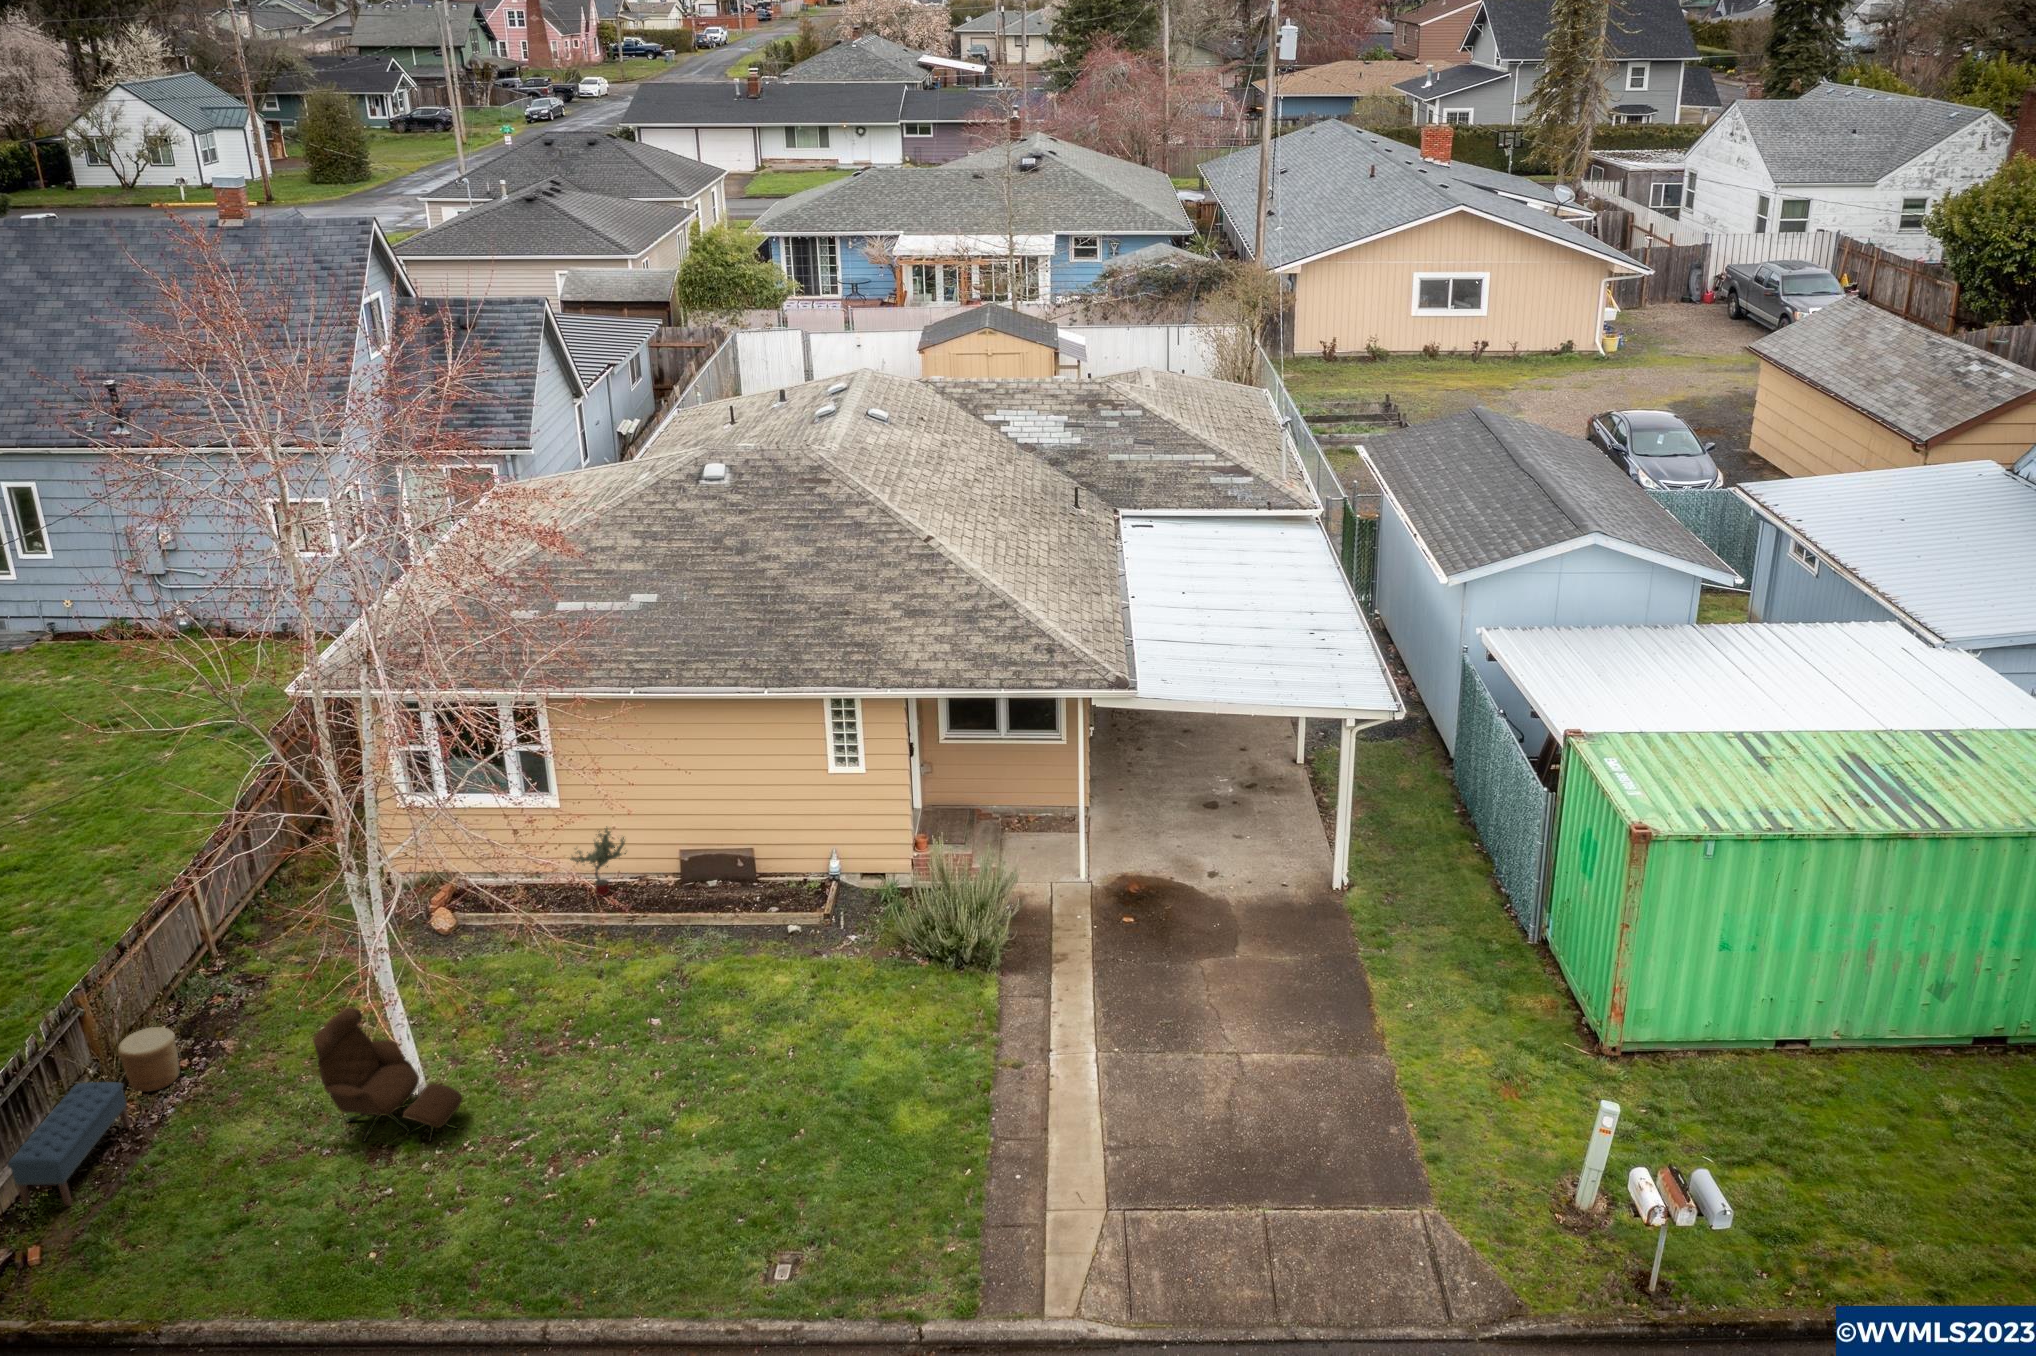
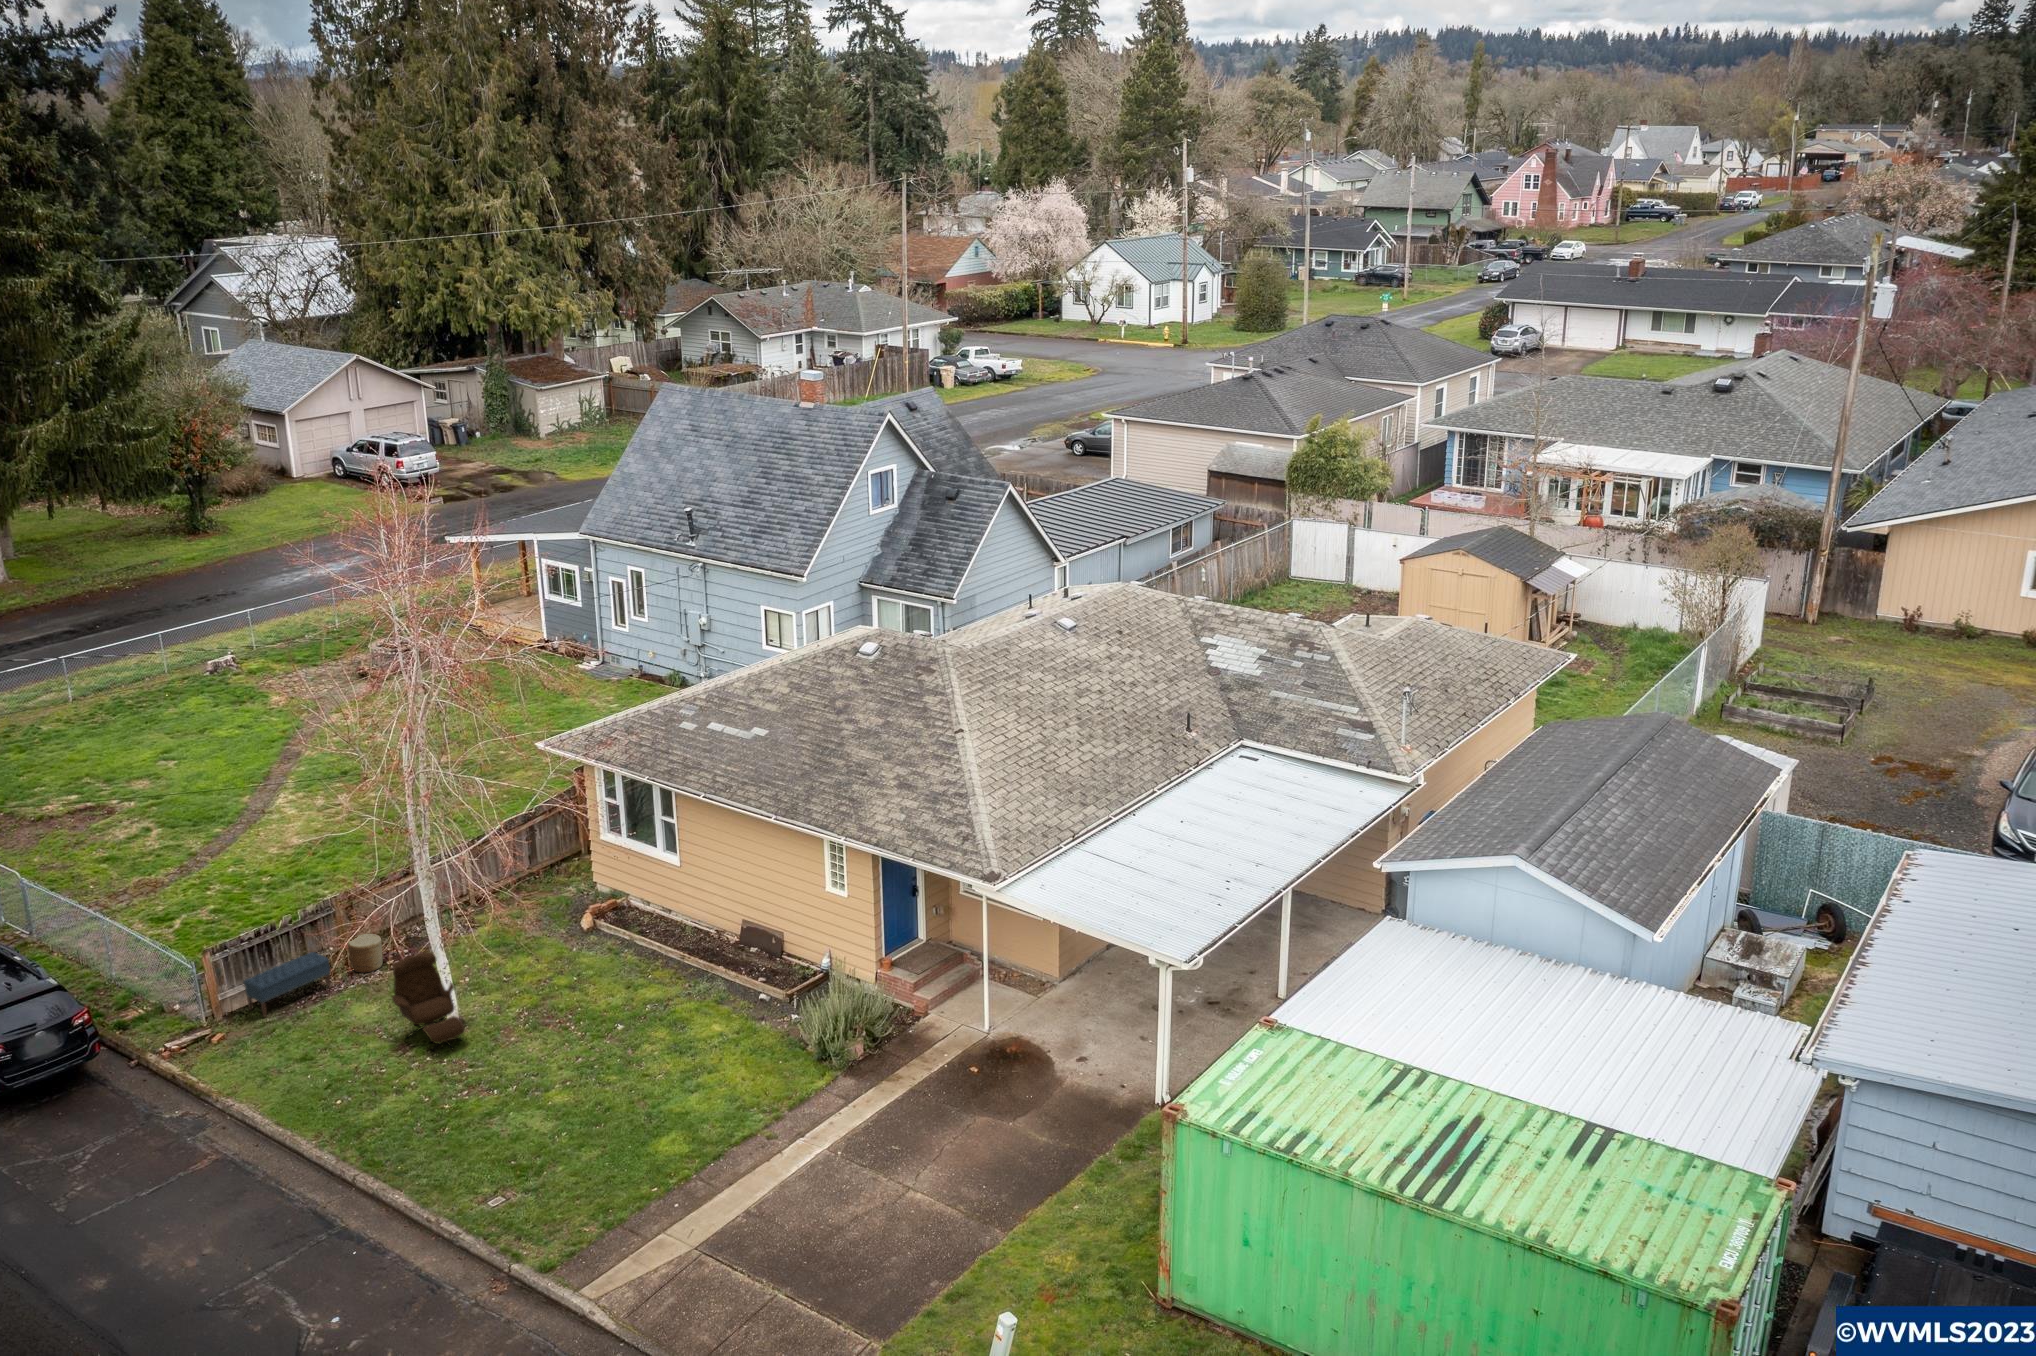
potted tree: present [570,826,626,896] -> none [673,890,707,940]

